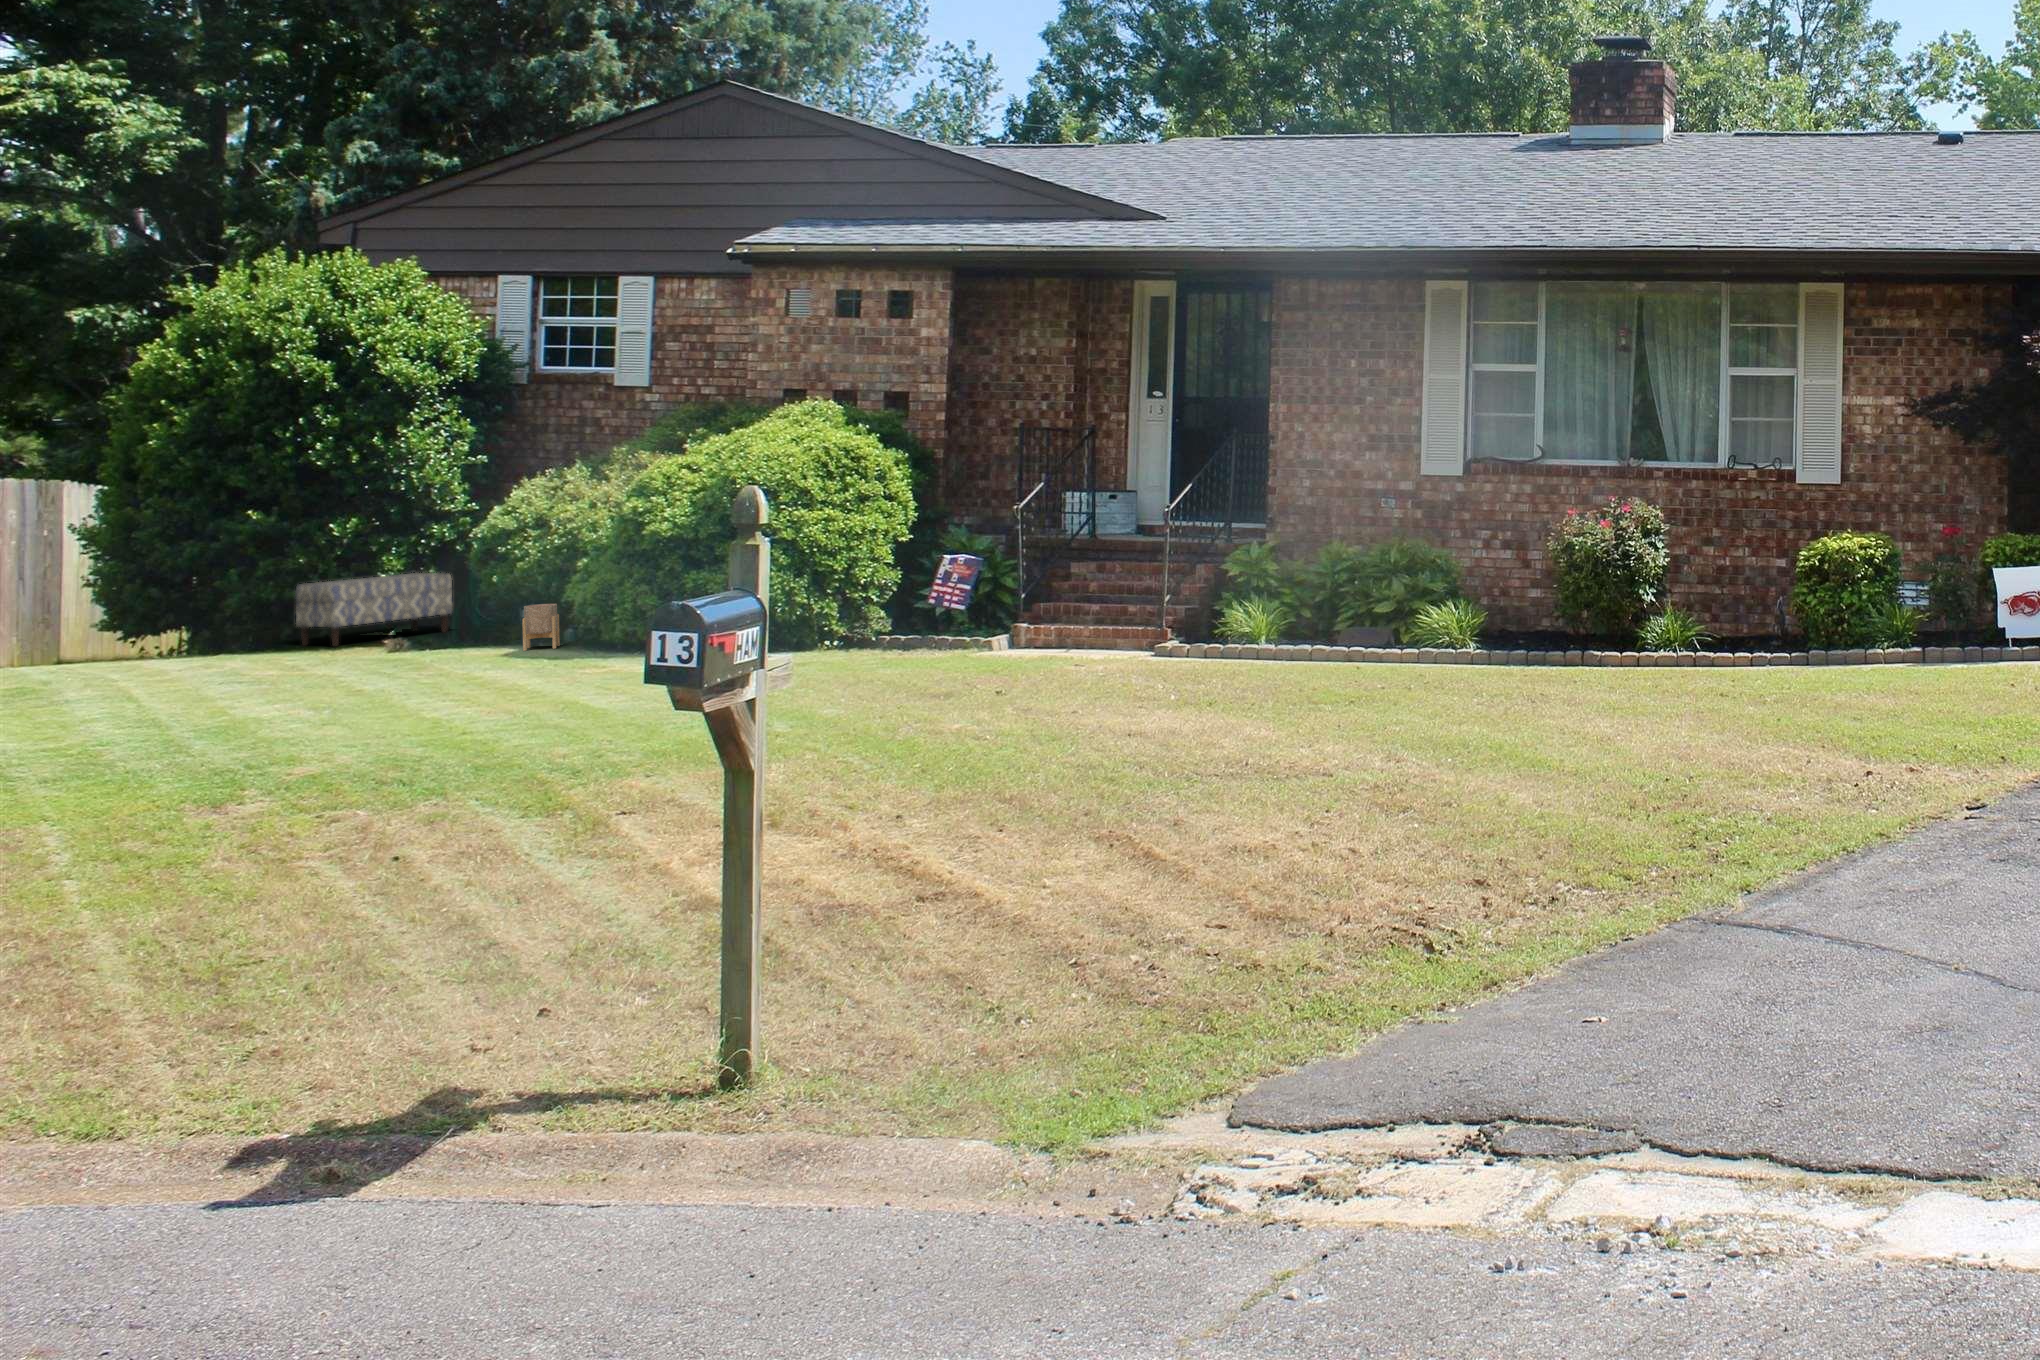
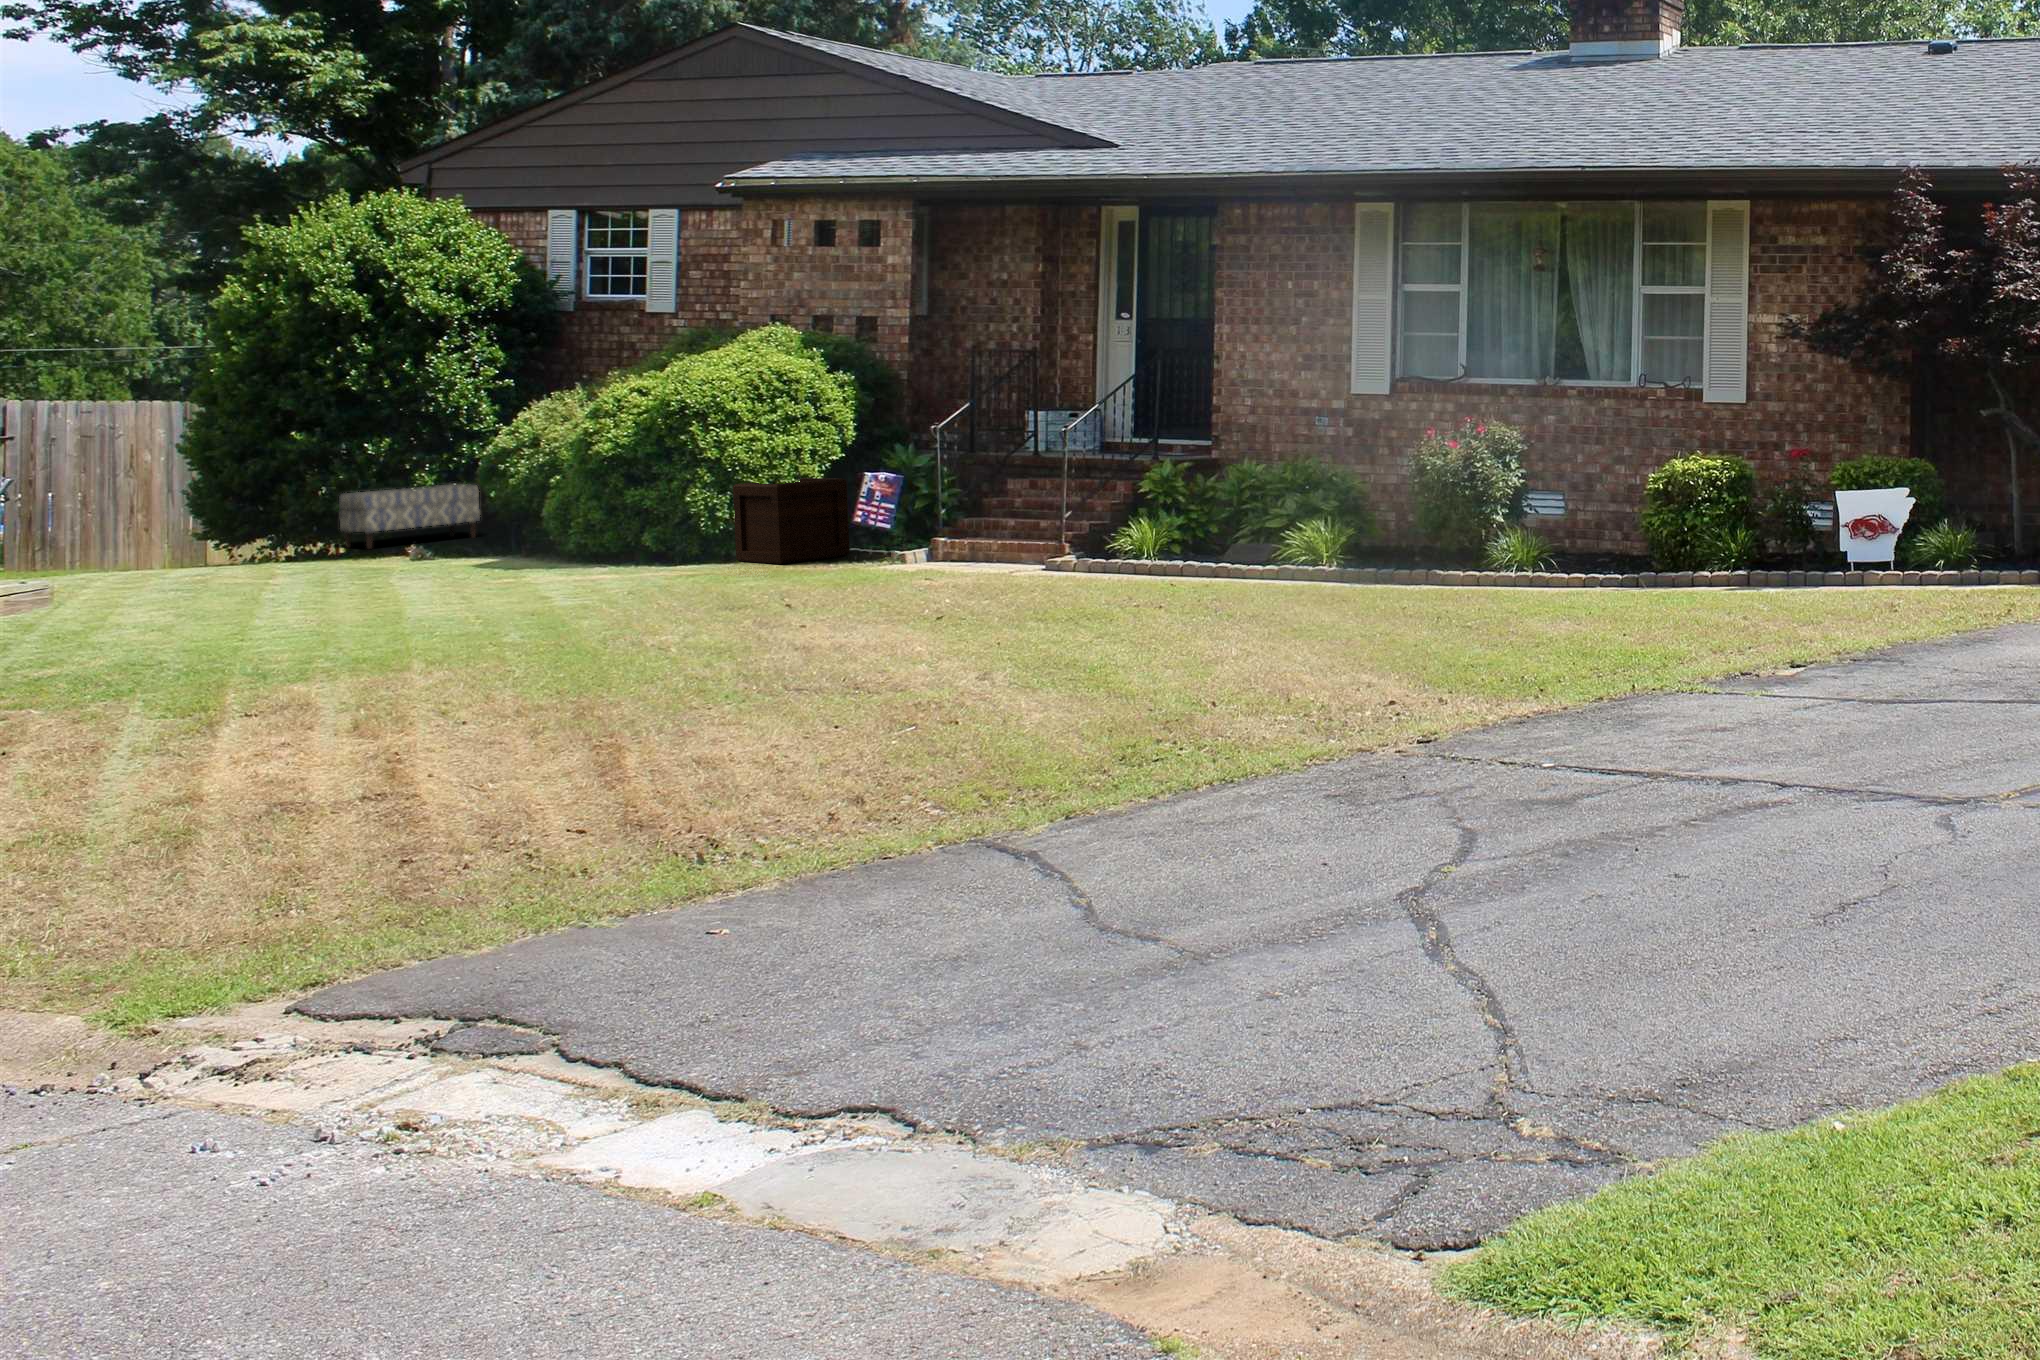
wooden crate: none [809,563,937,656] -> present [733,478,850,564]
planter: present [522,604,560,651] -> none [509,513,547,555]

